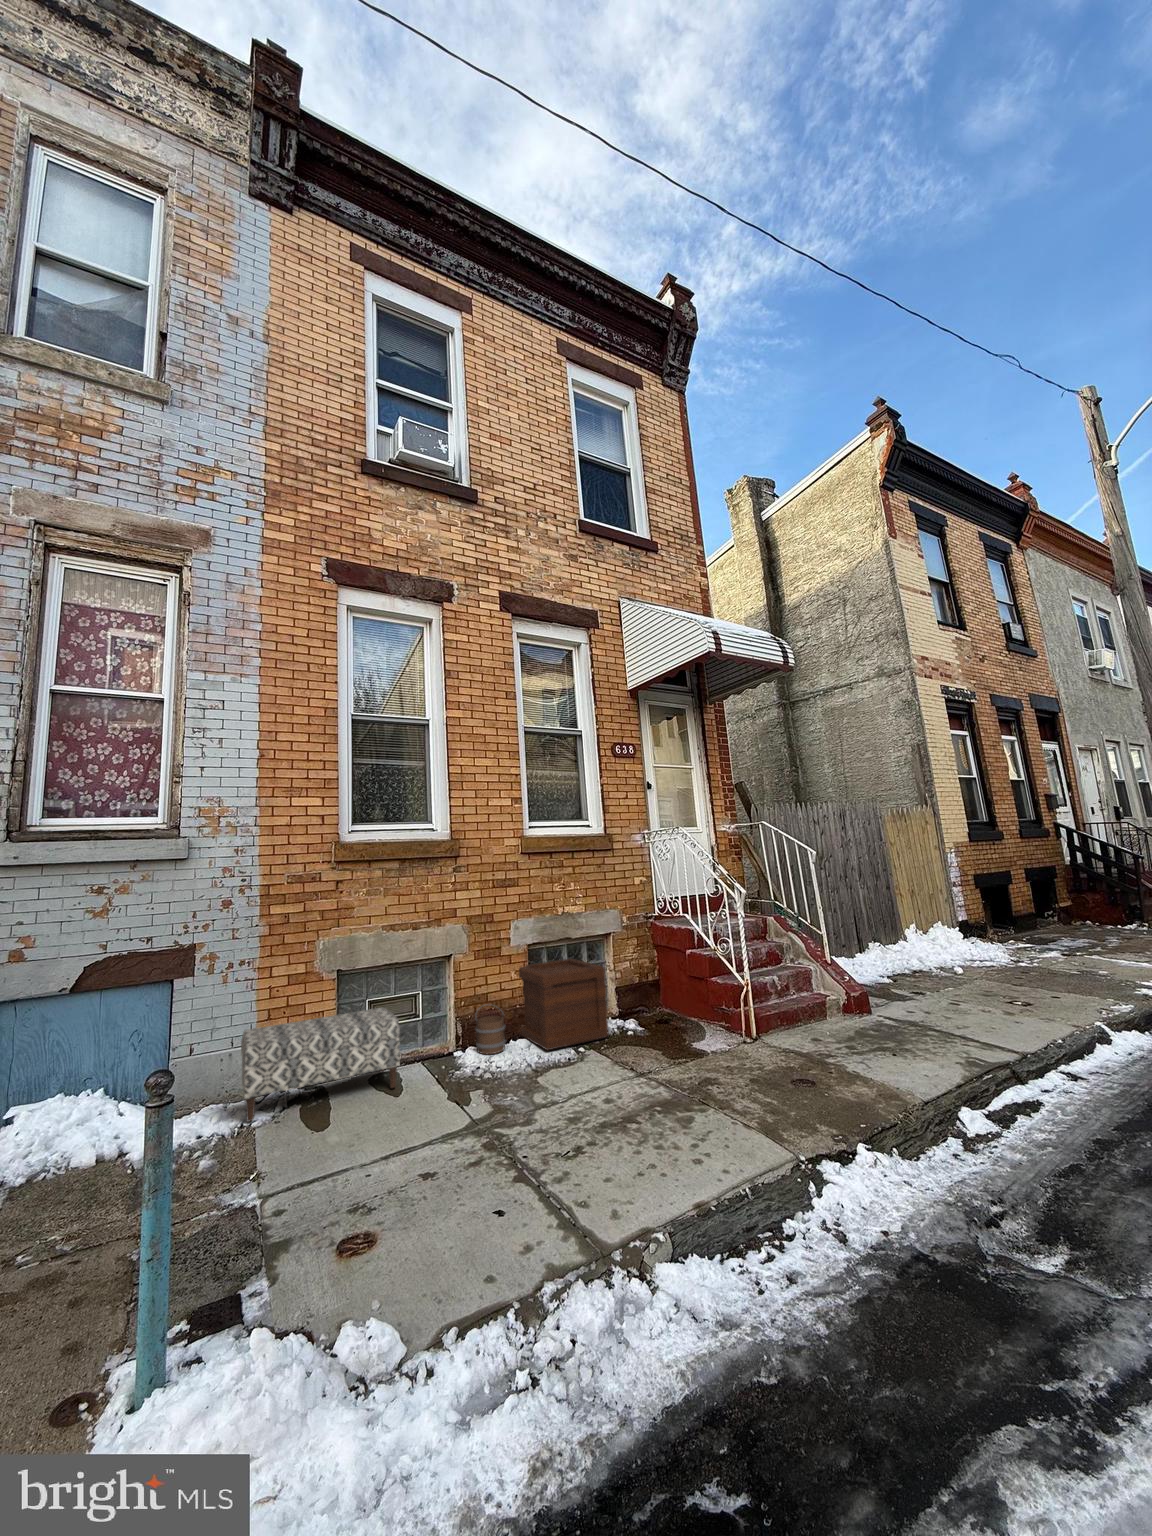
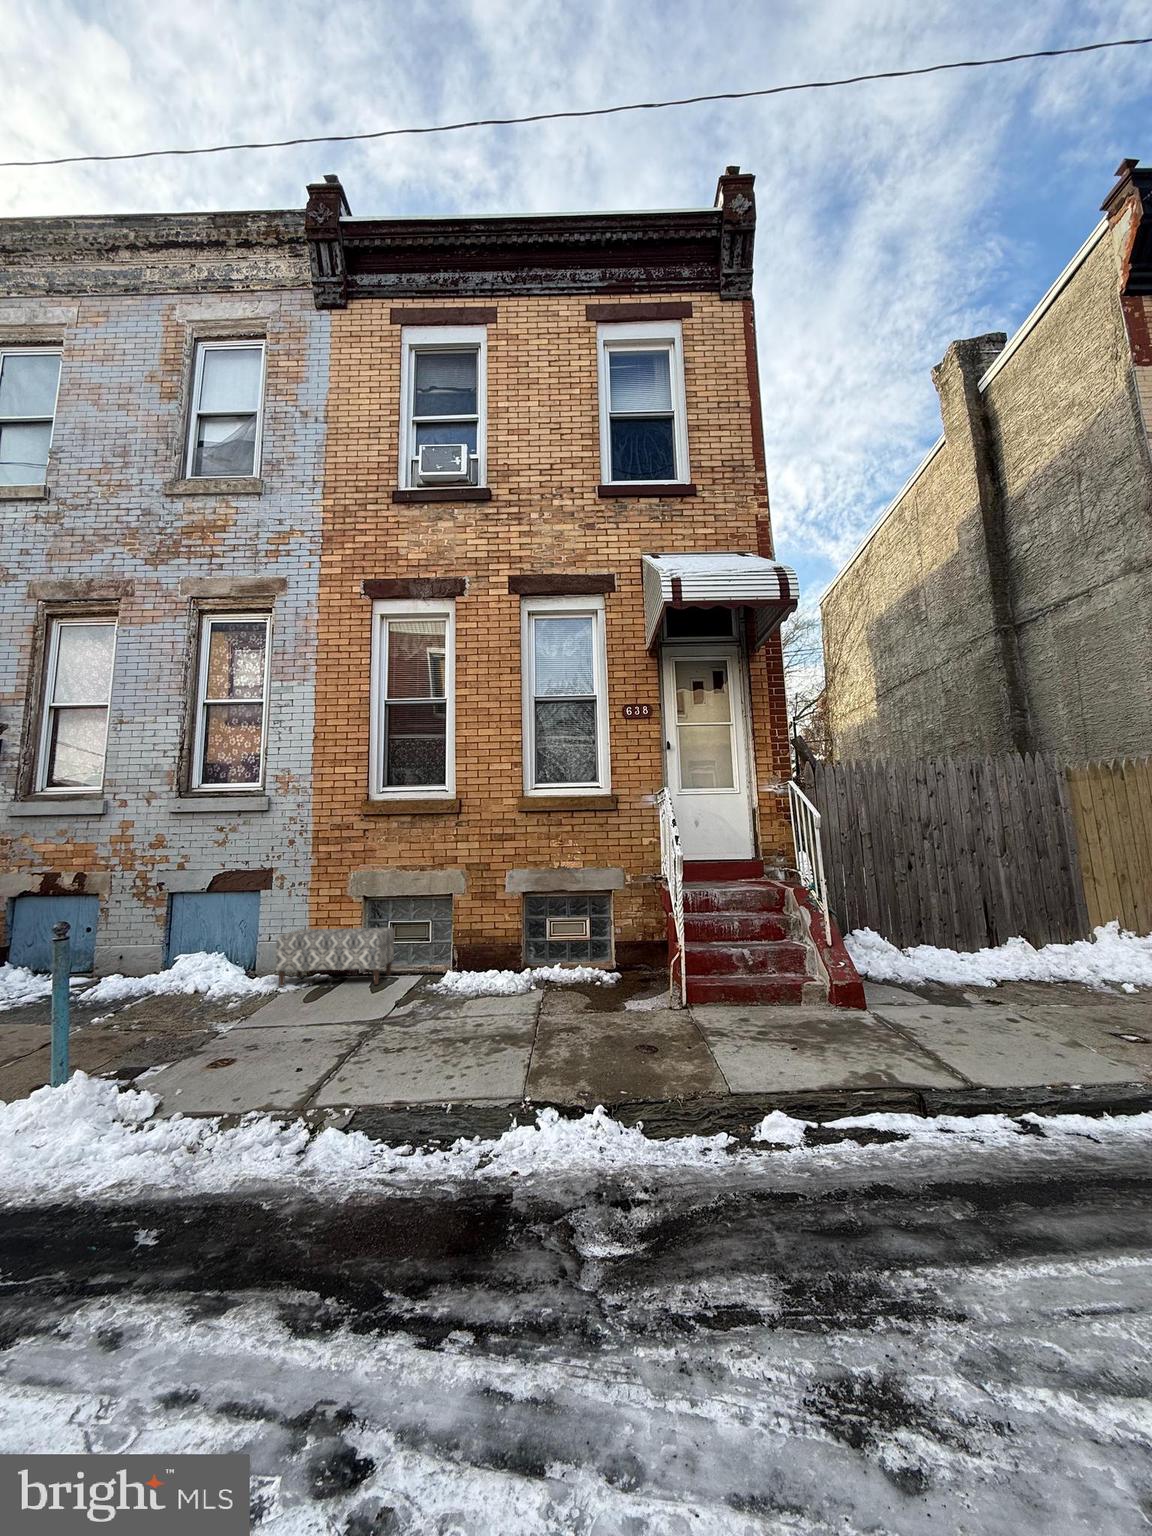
wooden crate: present [519,959,608,1050] -> none [504,909,572,981]
bucket: present [476,1004,506,1054] -> none [462,937,487,977]

